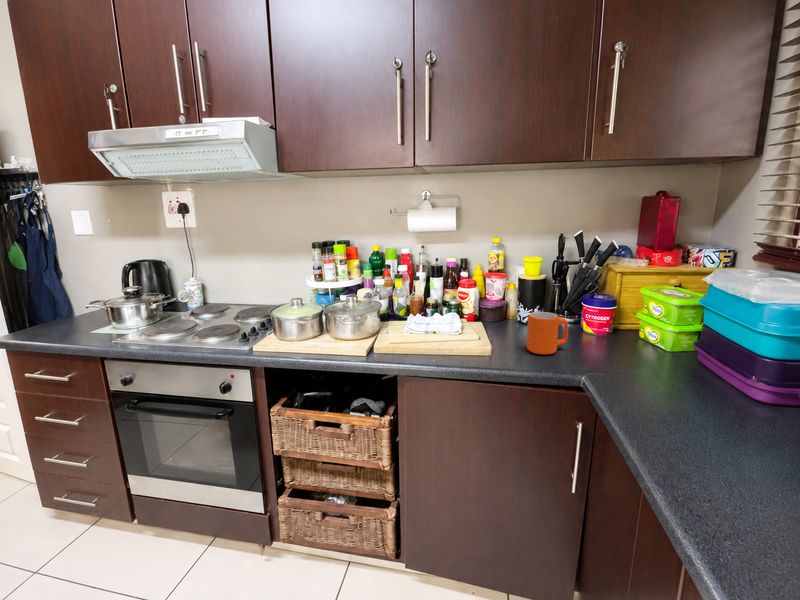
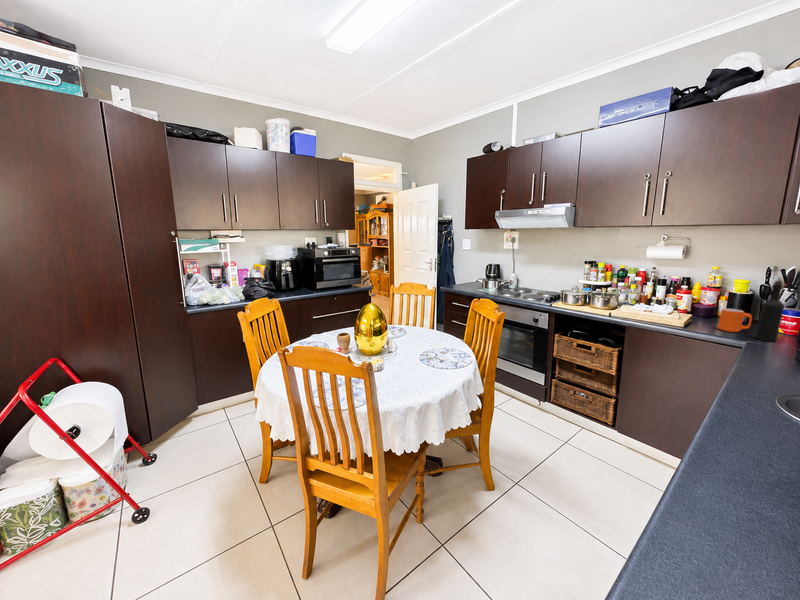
wine bottle: none [583,258,617,367] -> present [756,281,784,341]

